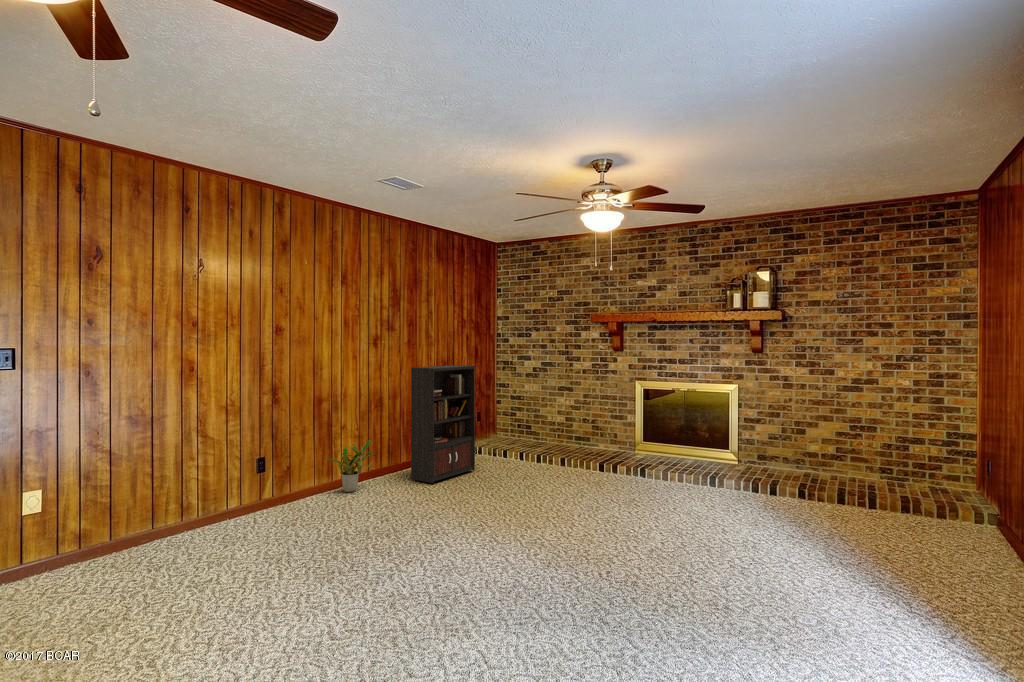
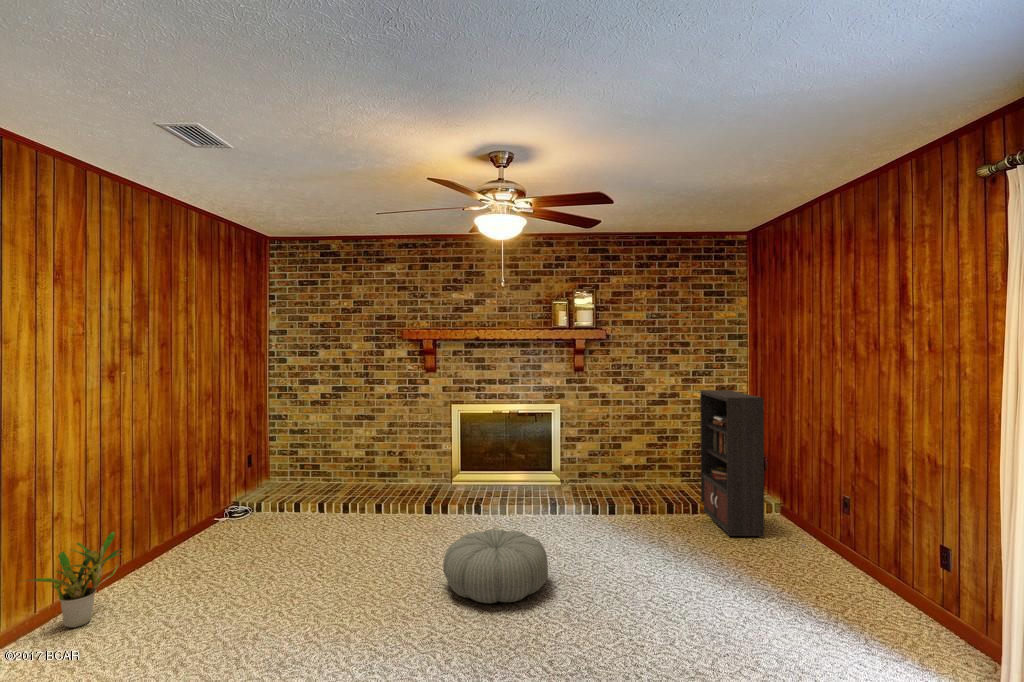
bookcase: present [411,365,475,483] -> present [700,390,805,547]
pouf: none [564,477,652,531] -> present [443,529,548,603]

